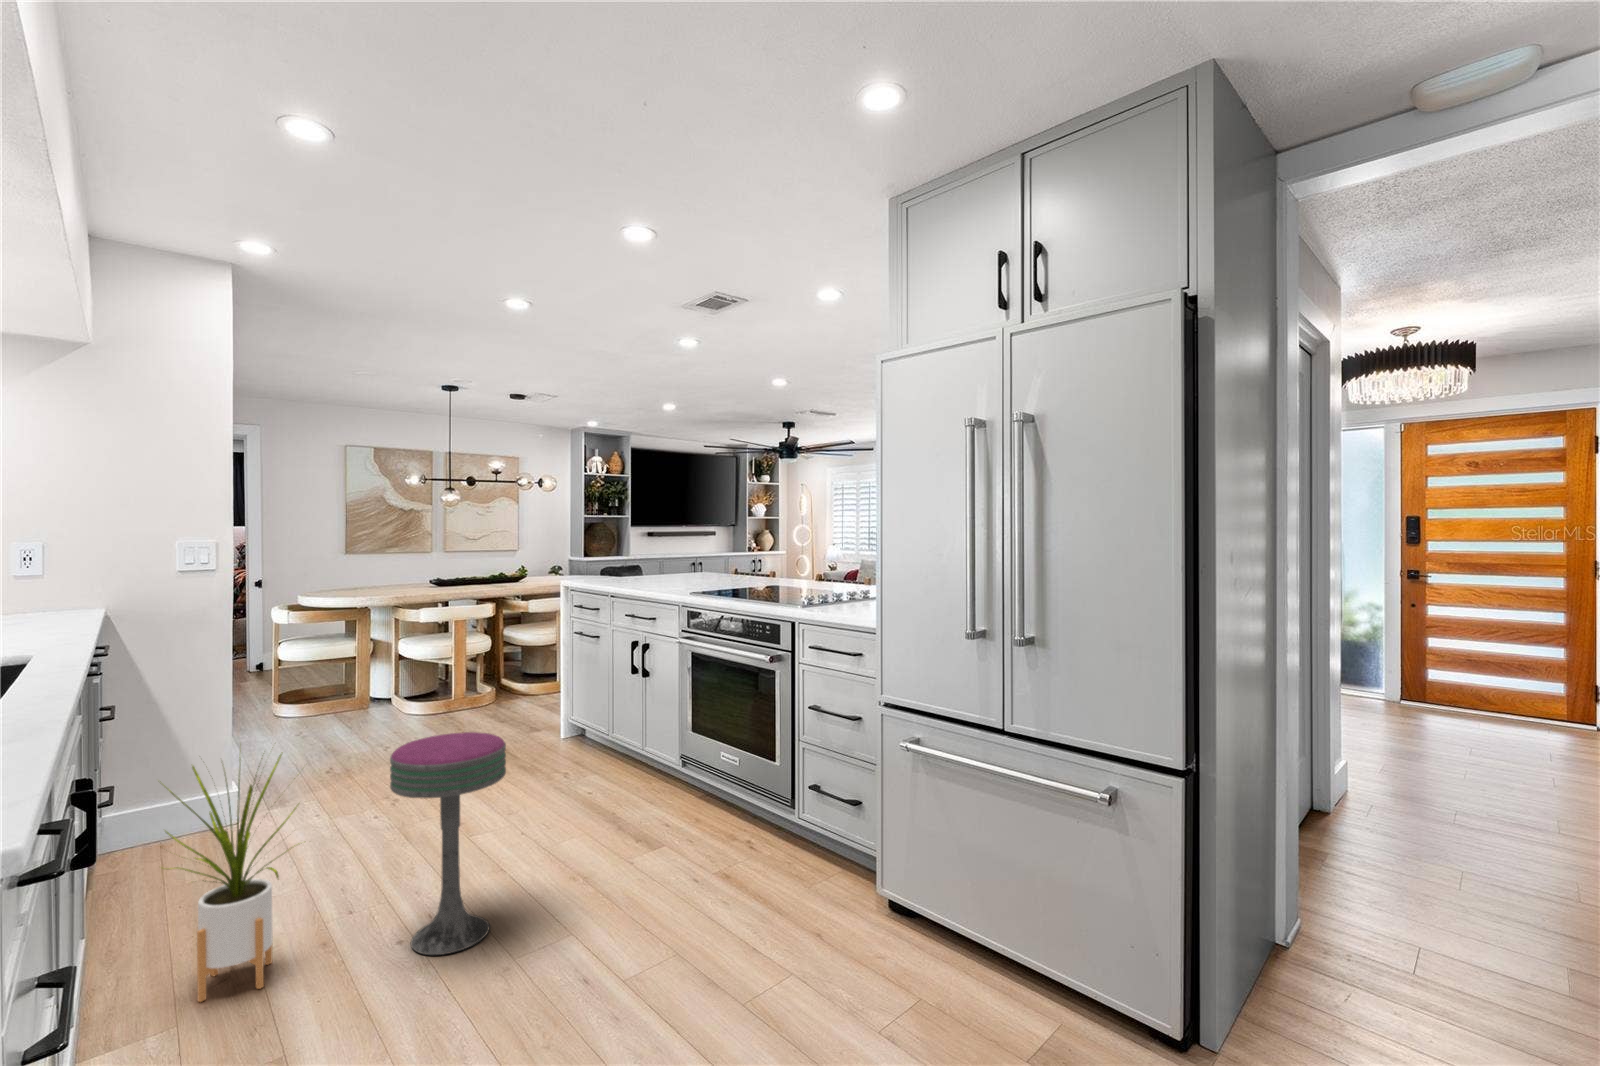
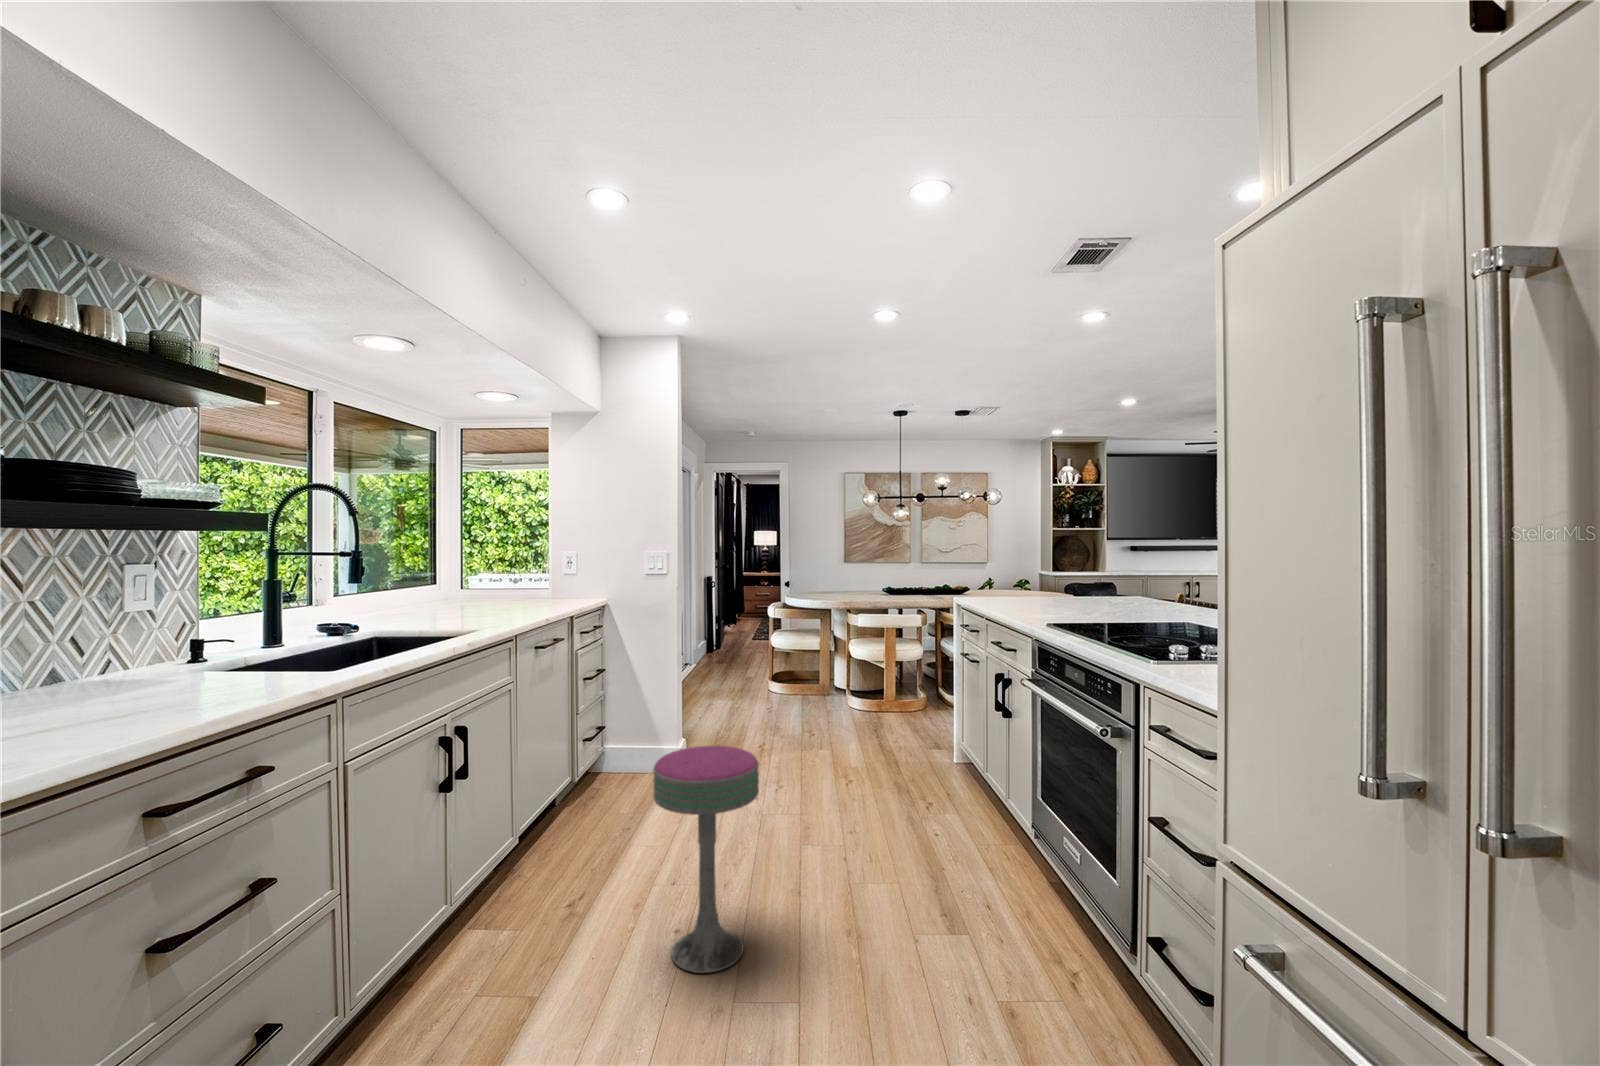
house plant: present [166,754,297,1002] -> none [502,721,613,939]

